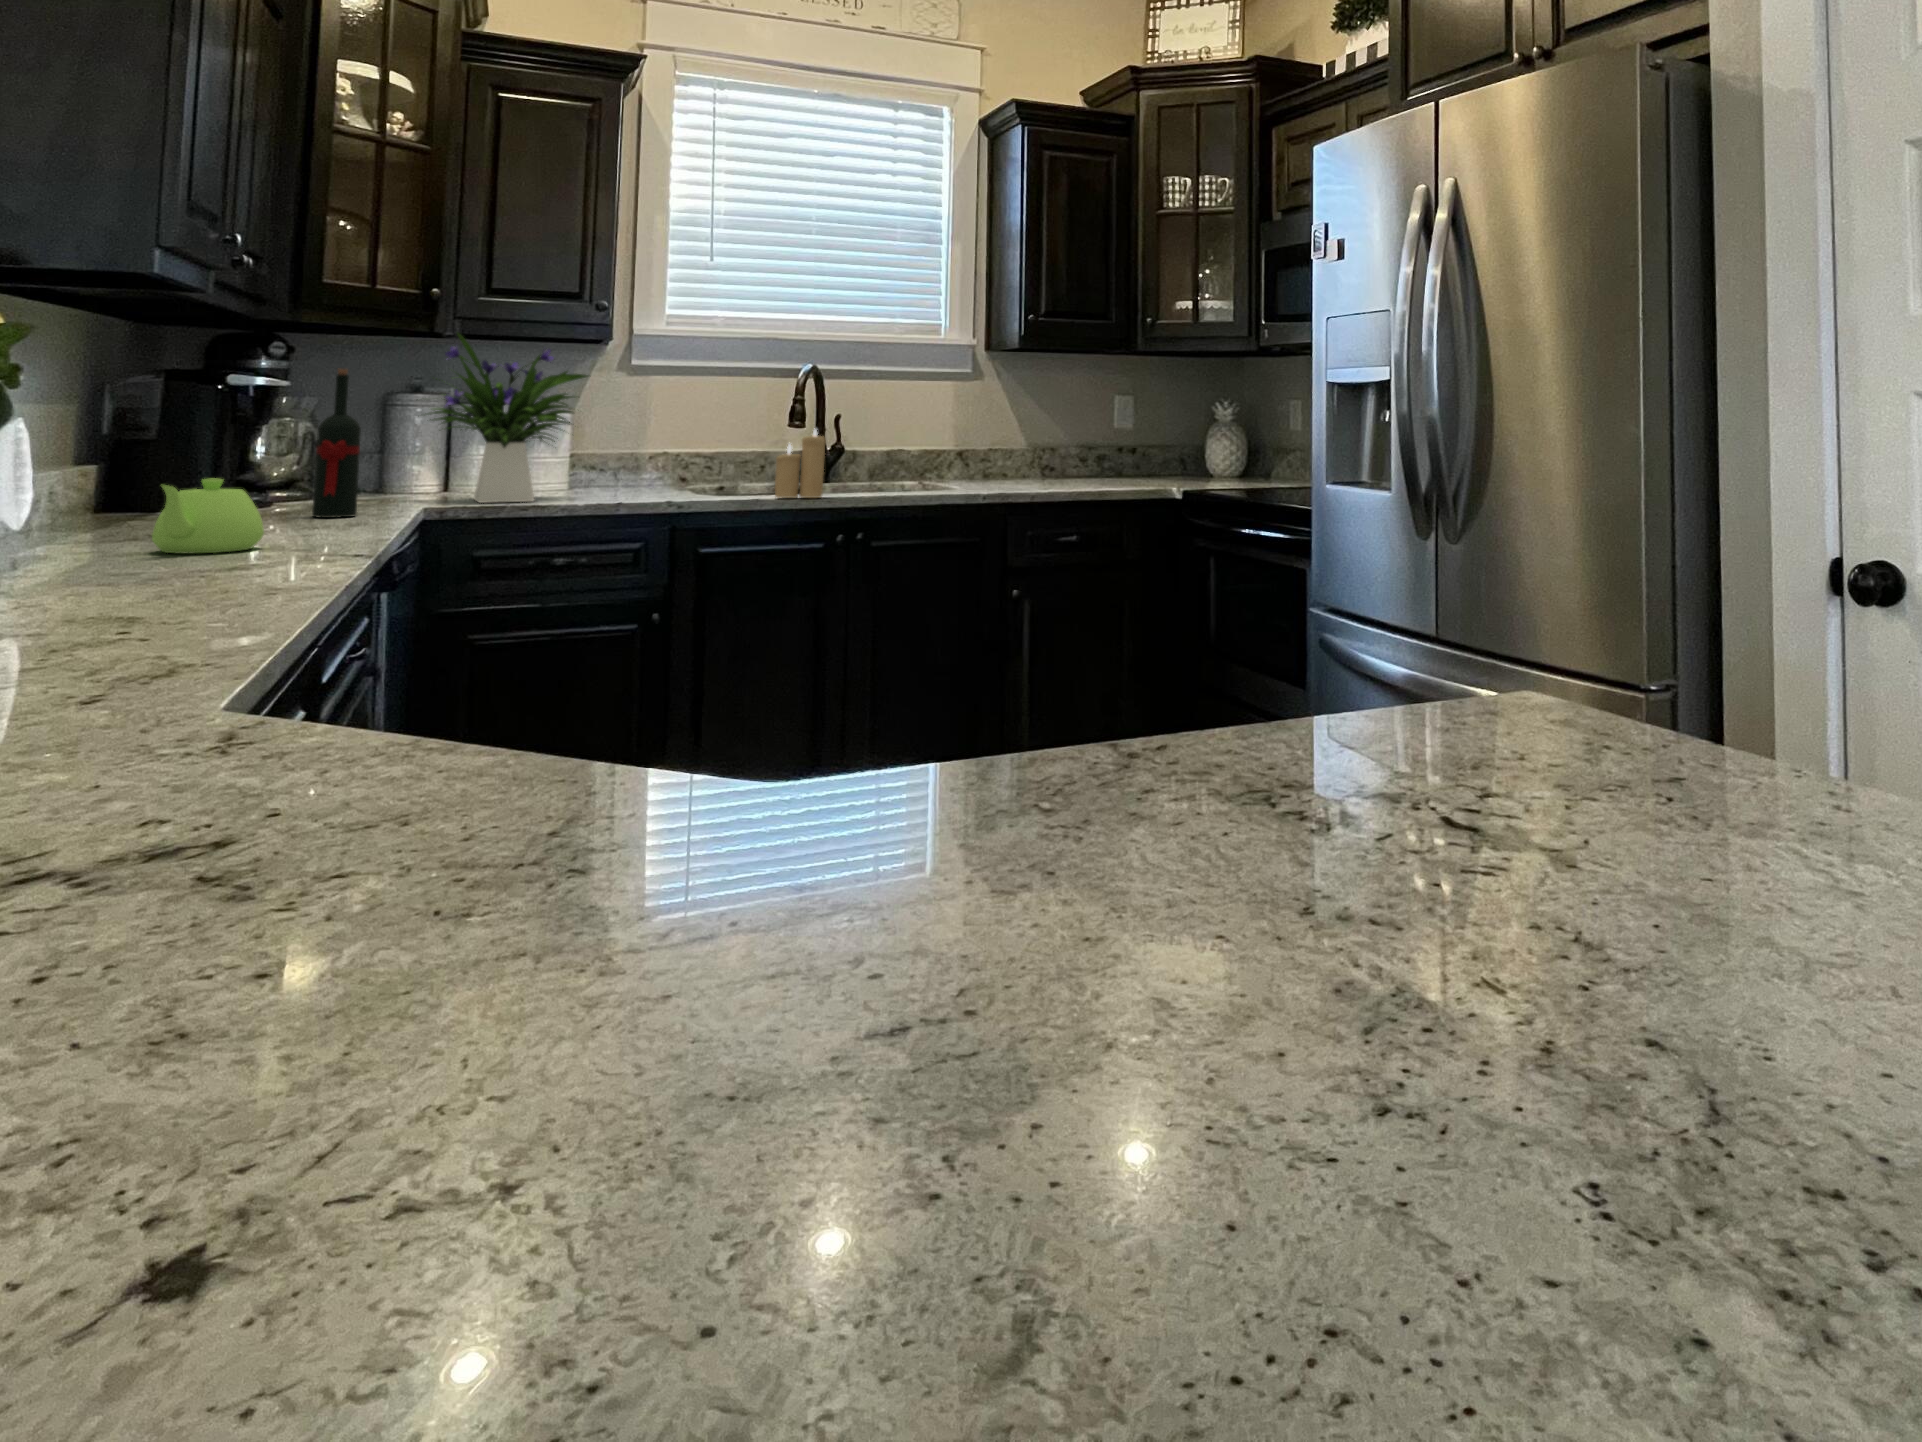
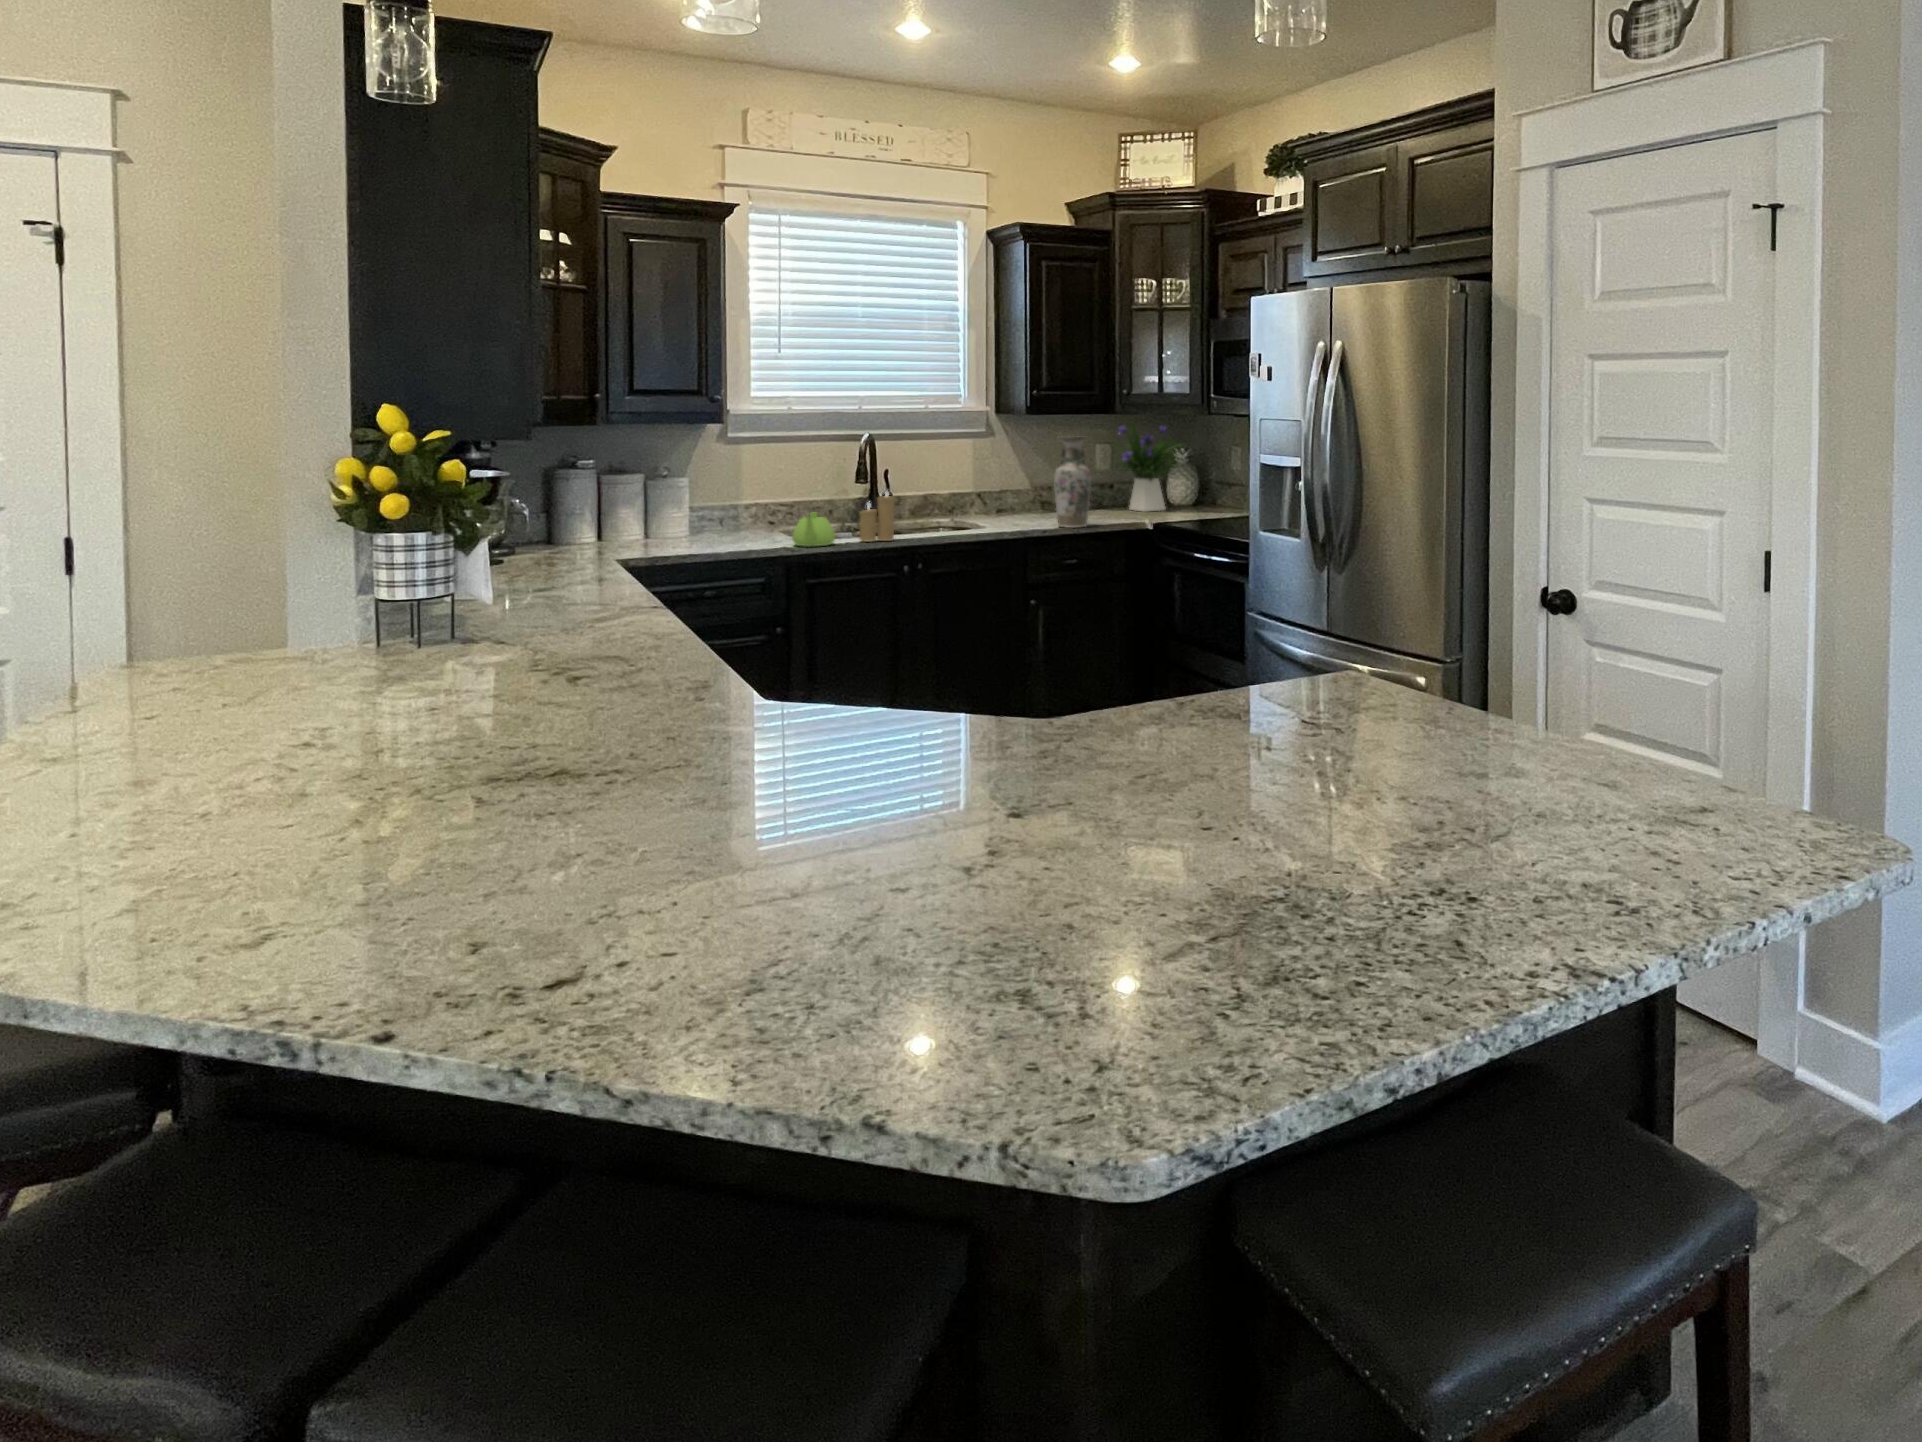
flower arrangement: present [430,333,588,503] -> present [1116,422,1186,511]
vase: none [1051,368,1100,491] -> present [1054,436,1091,528]
wine bottle: present [312,369,361,518] -> none [560,468,590,572]
teapot: present [152,478,264,553] -> present [792,513,835,547]

